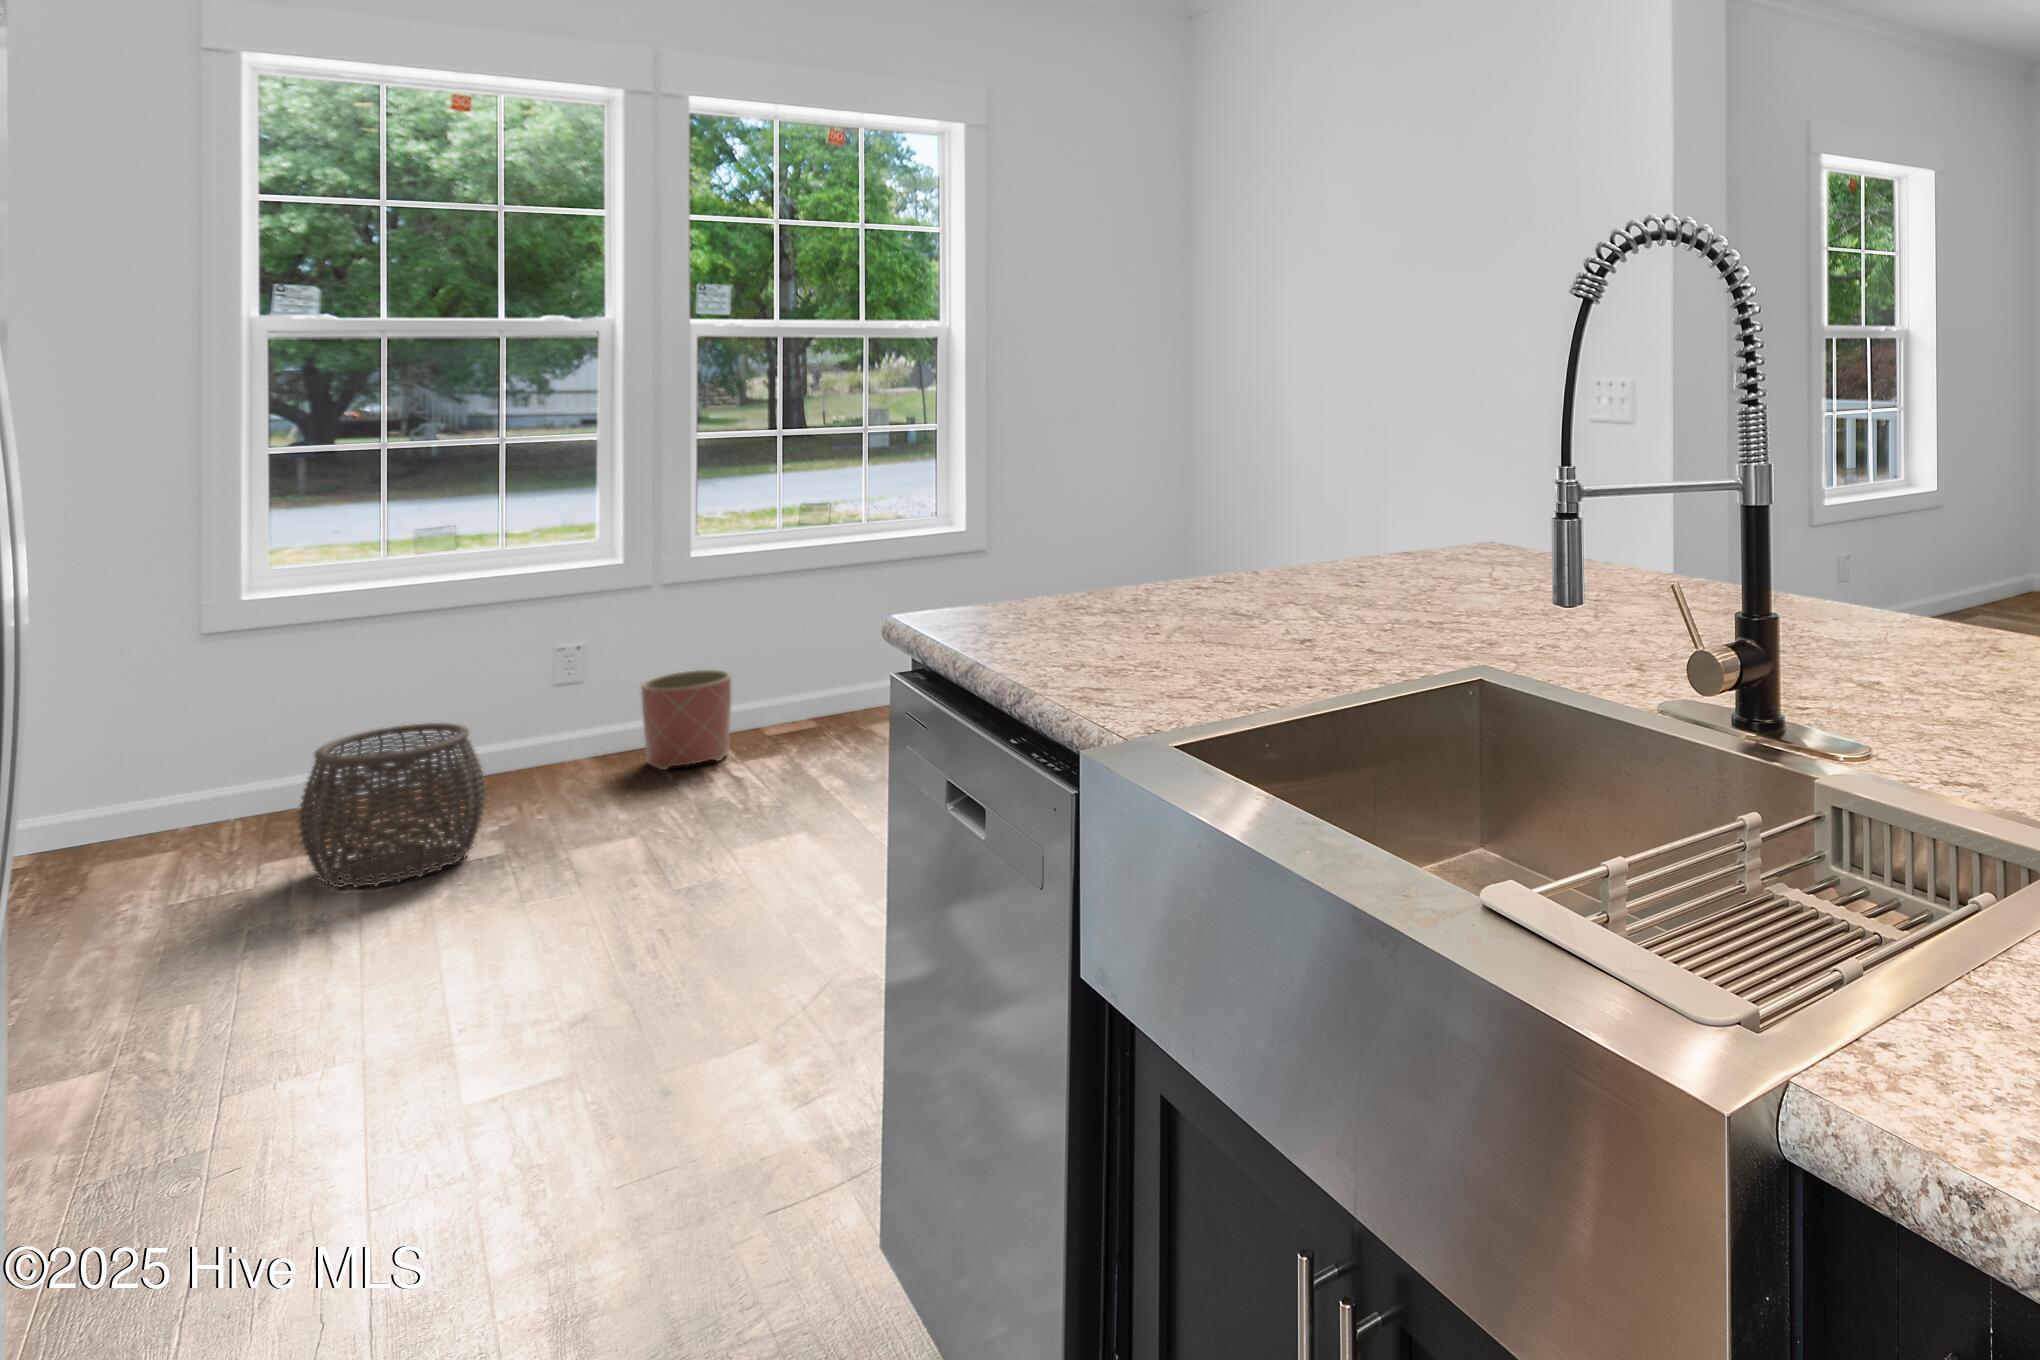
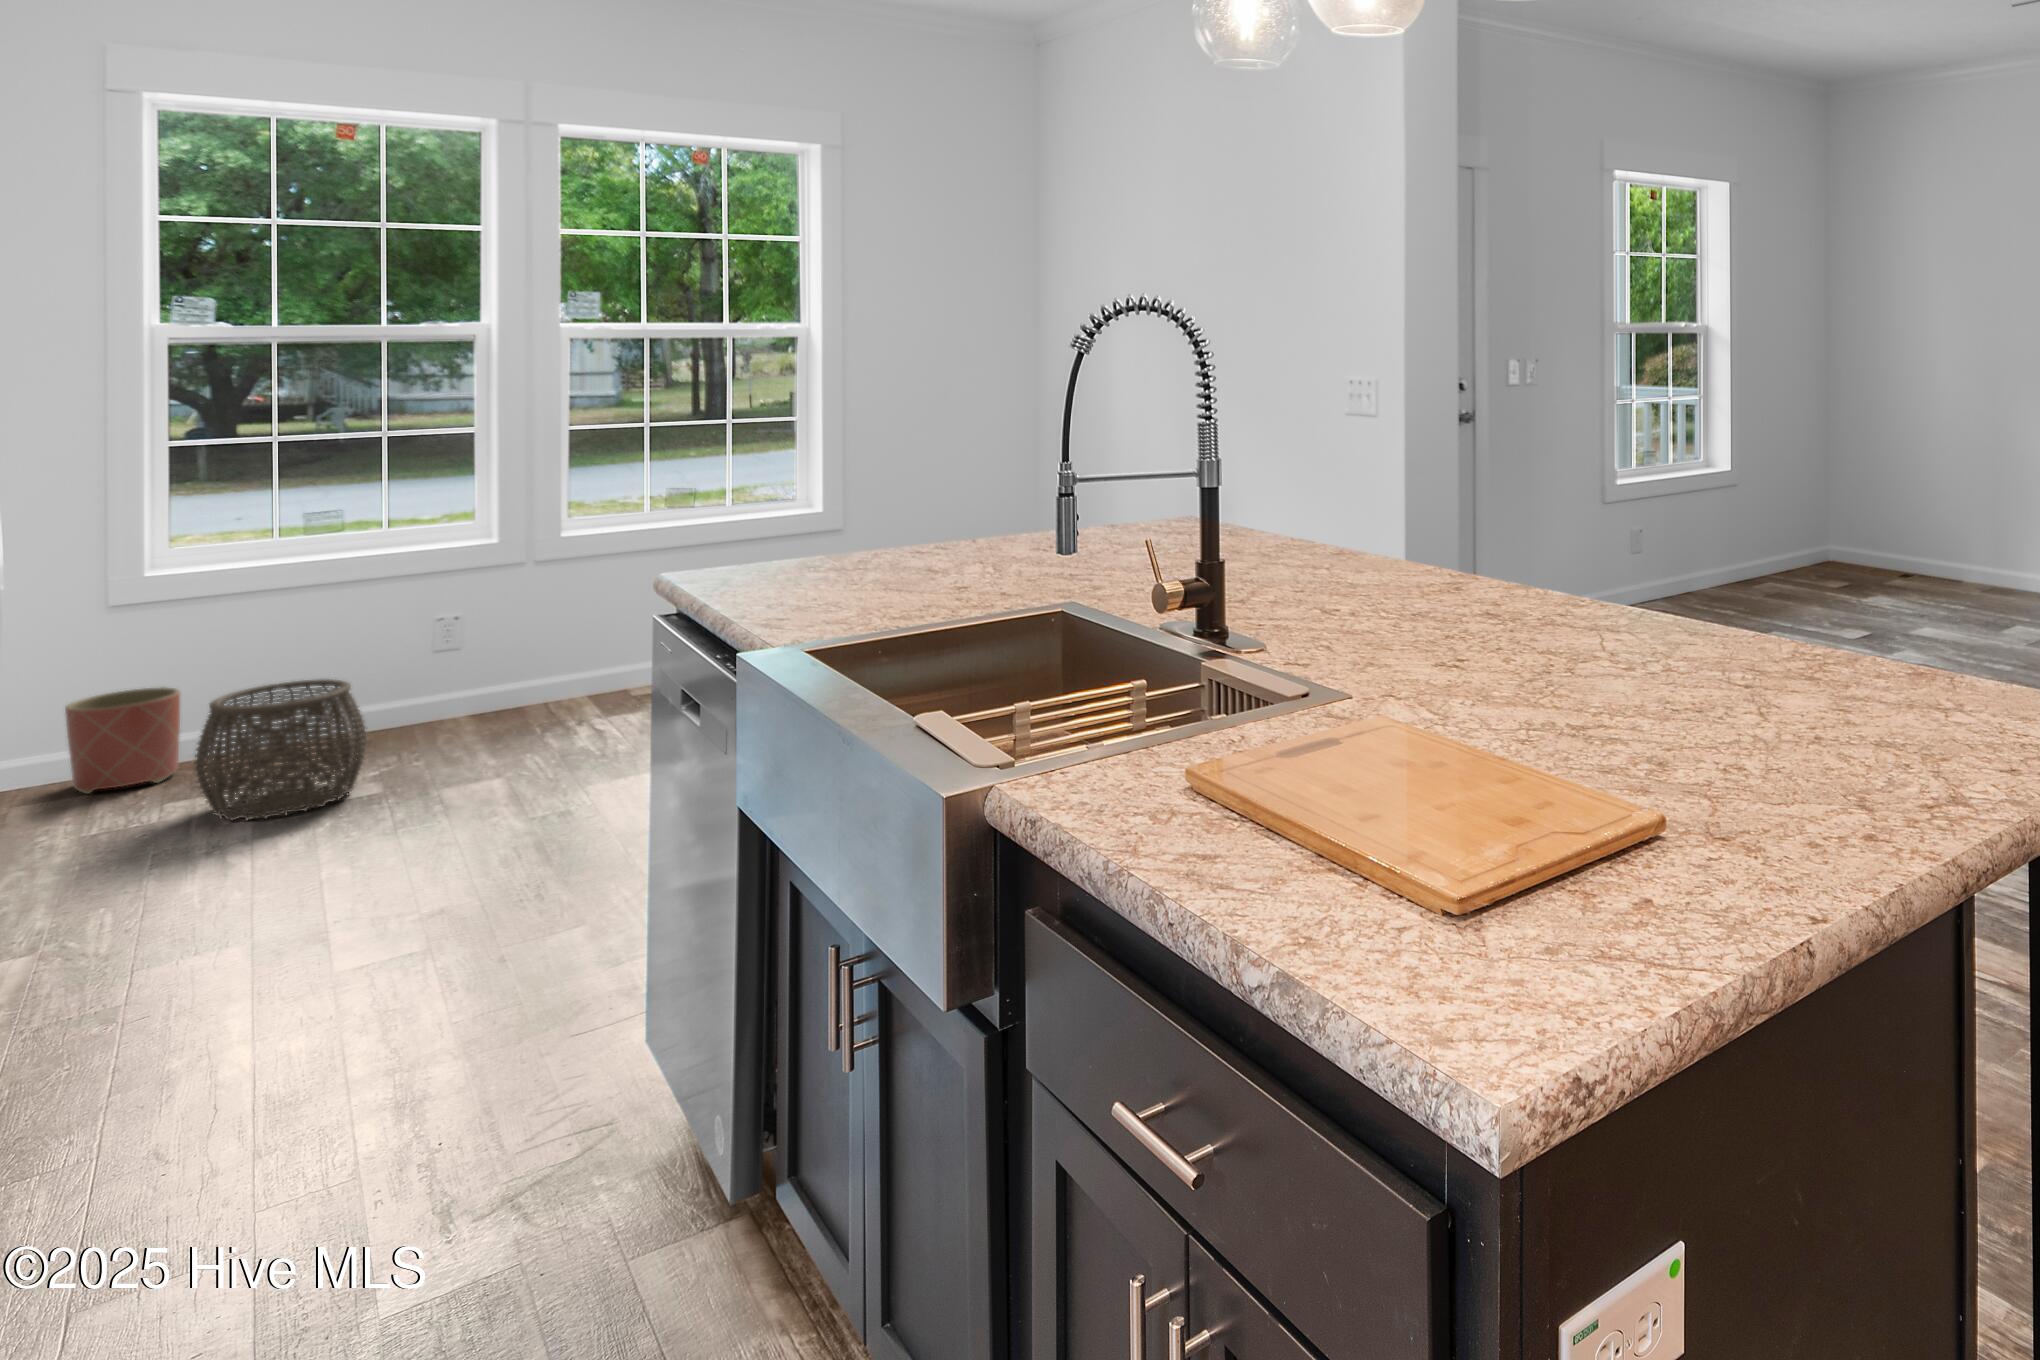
planter: present [641,670,731,770] -> present [65,687,180,794]

